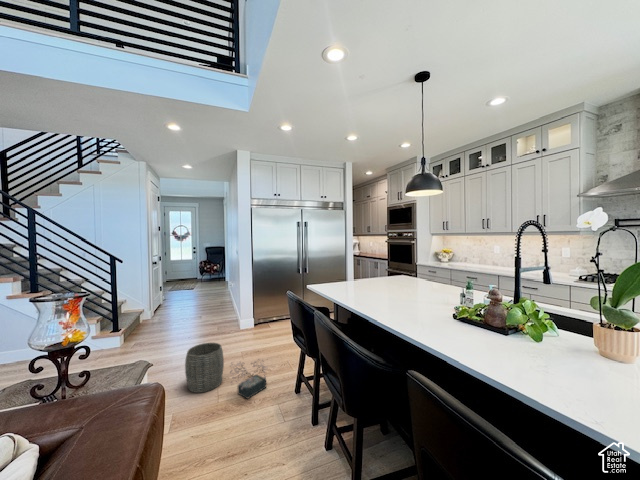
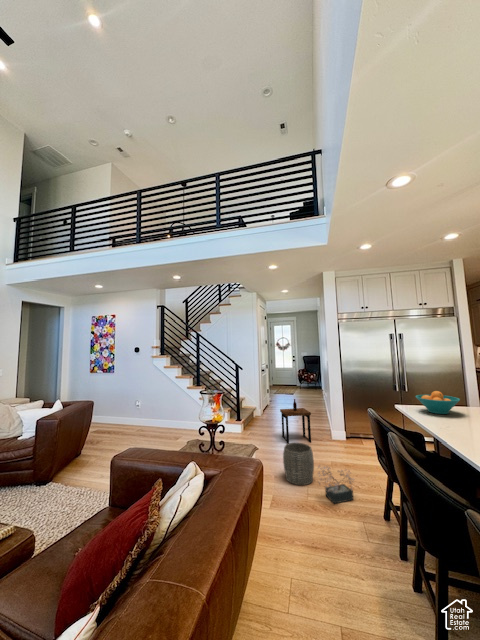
fruit bowl: none [327,270,359,290] -> present [416,391,460,414]
side table: none [179,293,218,346] -> present [280,399,311,444]

